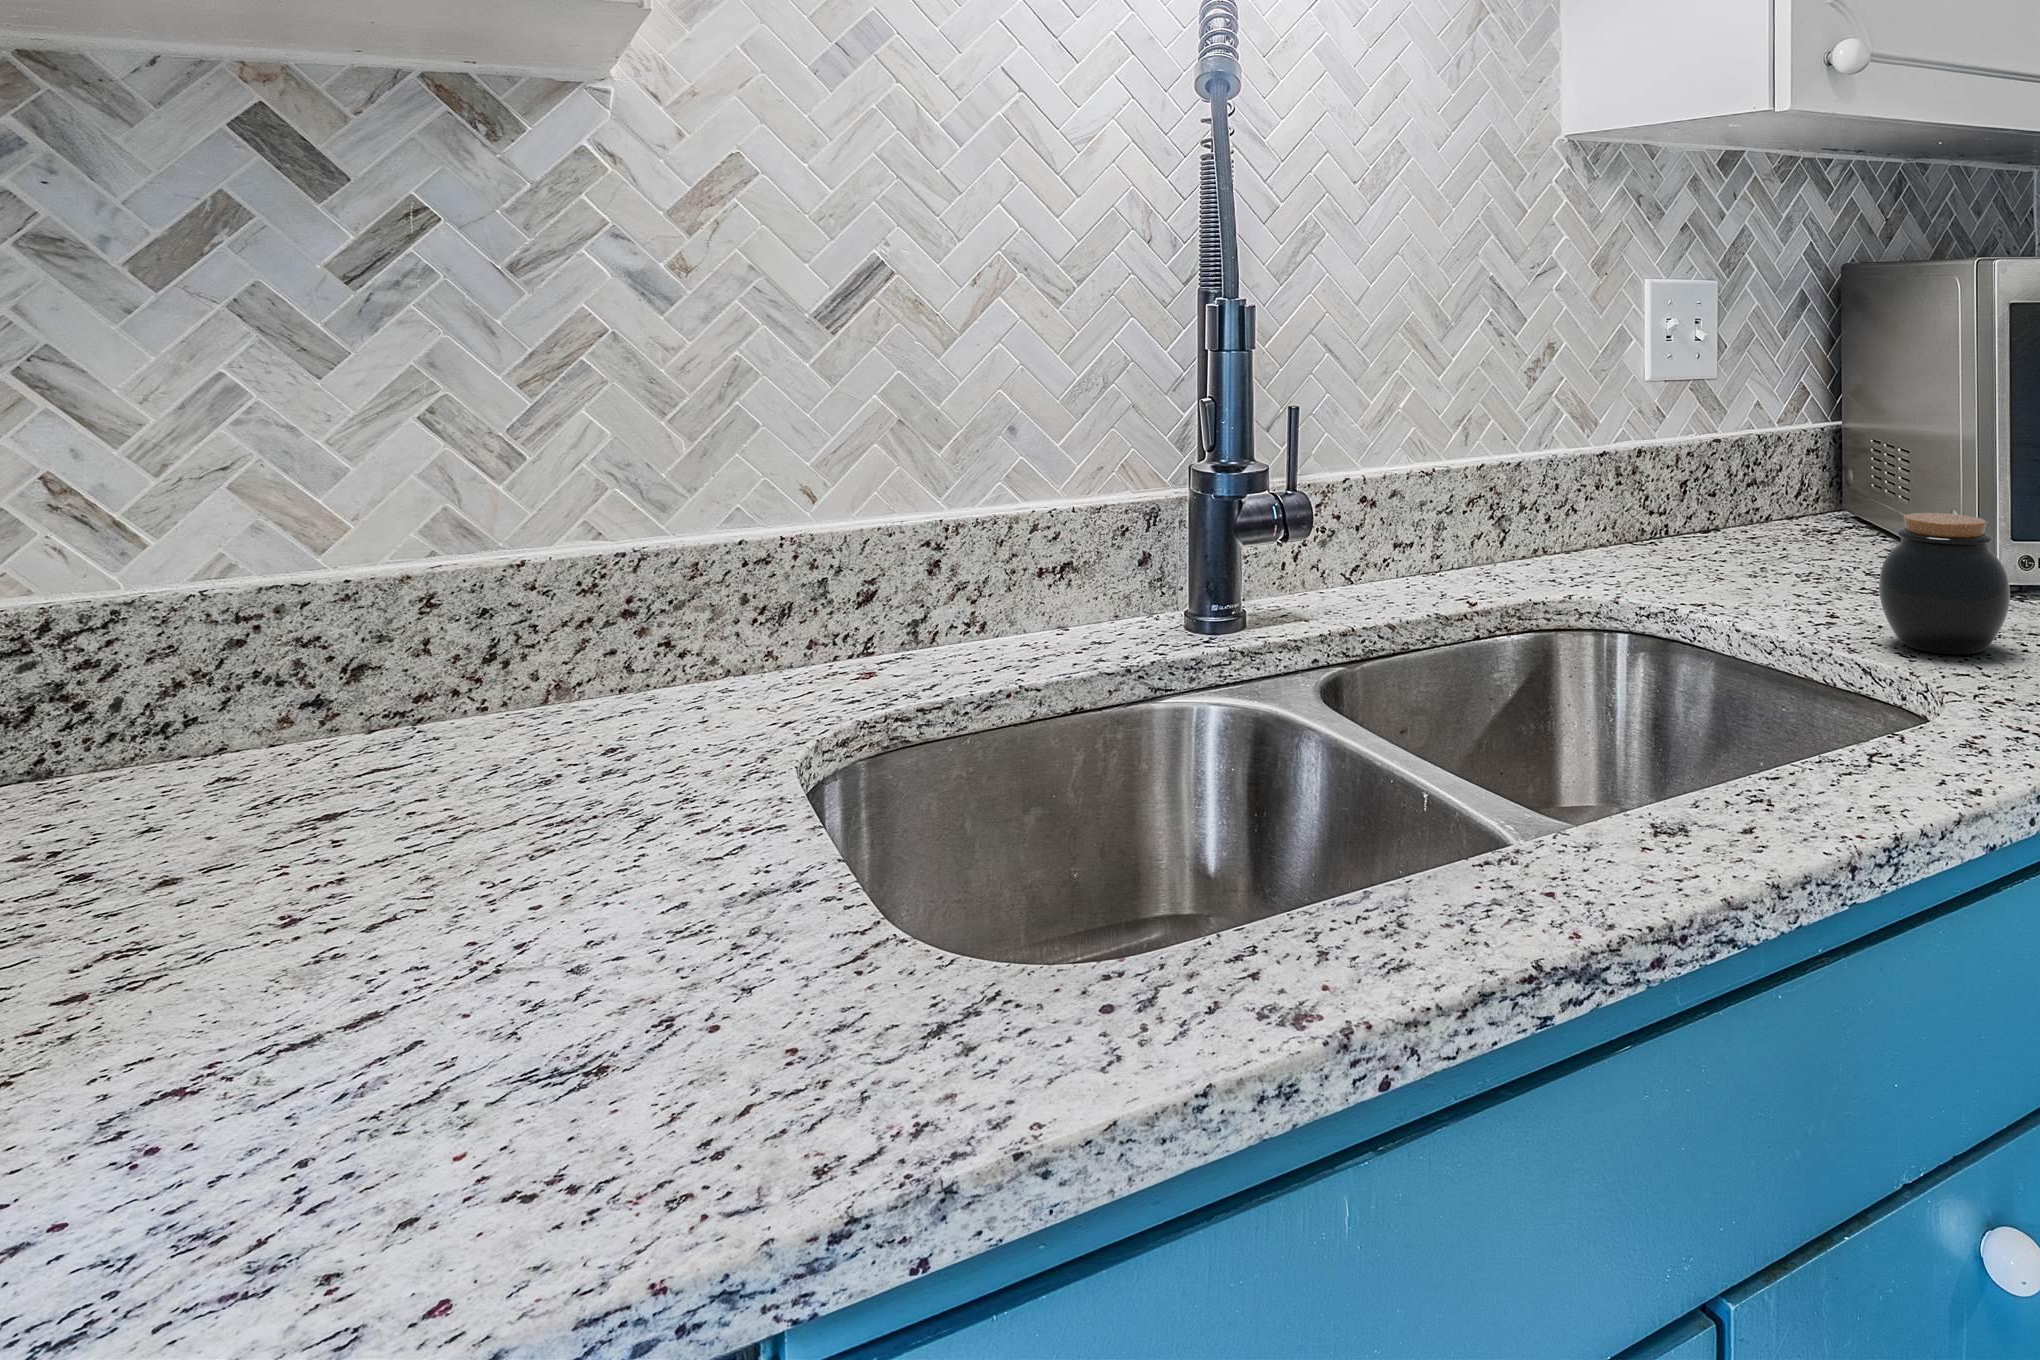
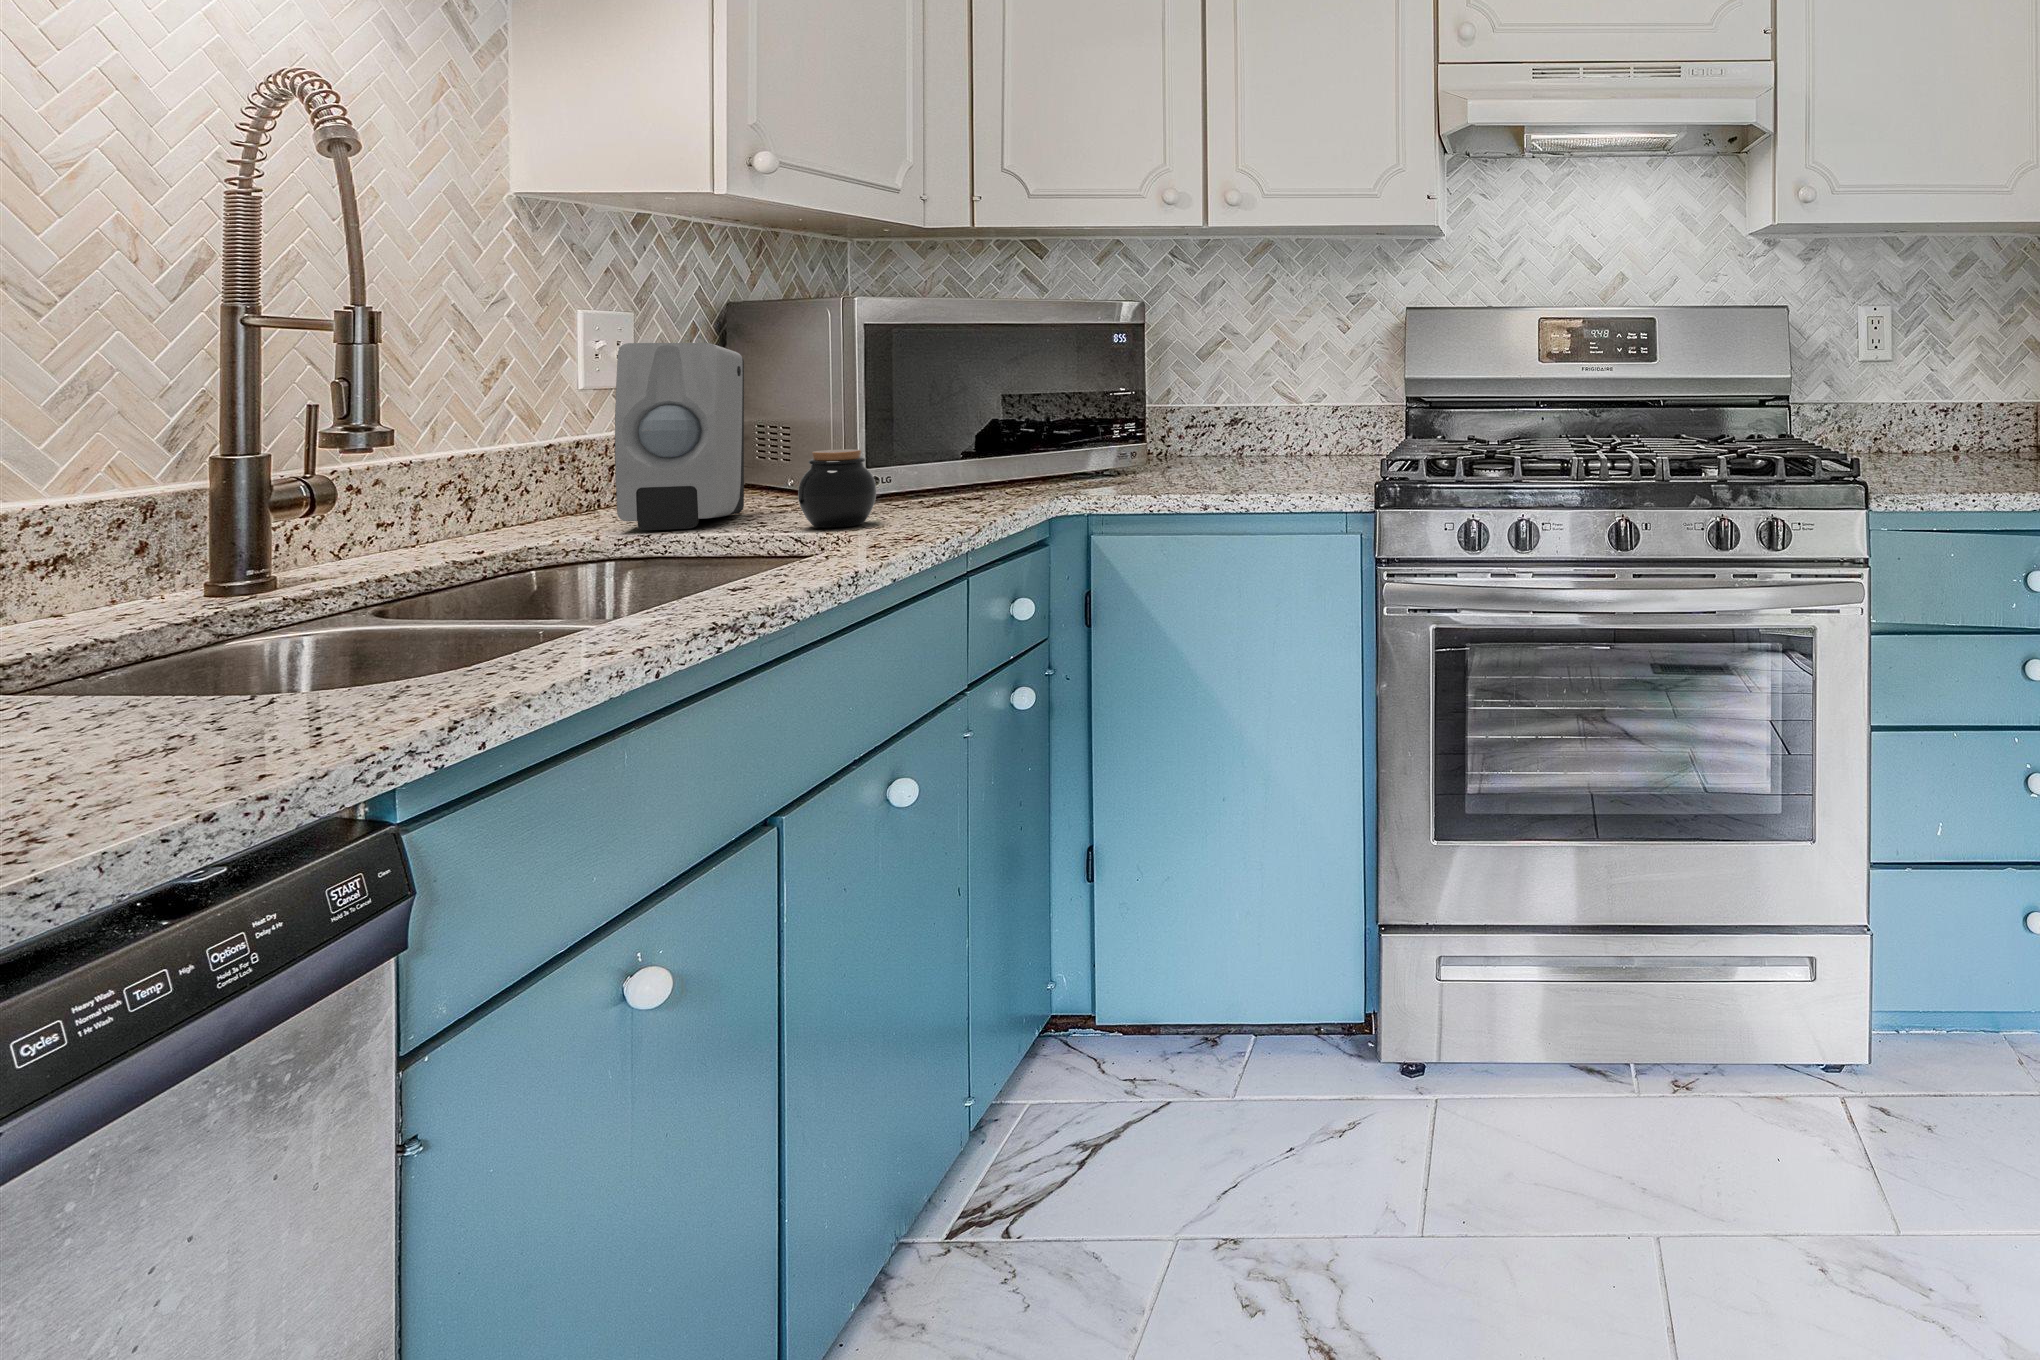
soap dispenser: none [1647,324,1835,605] -> present [615,343,744,530]

